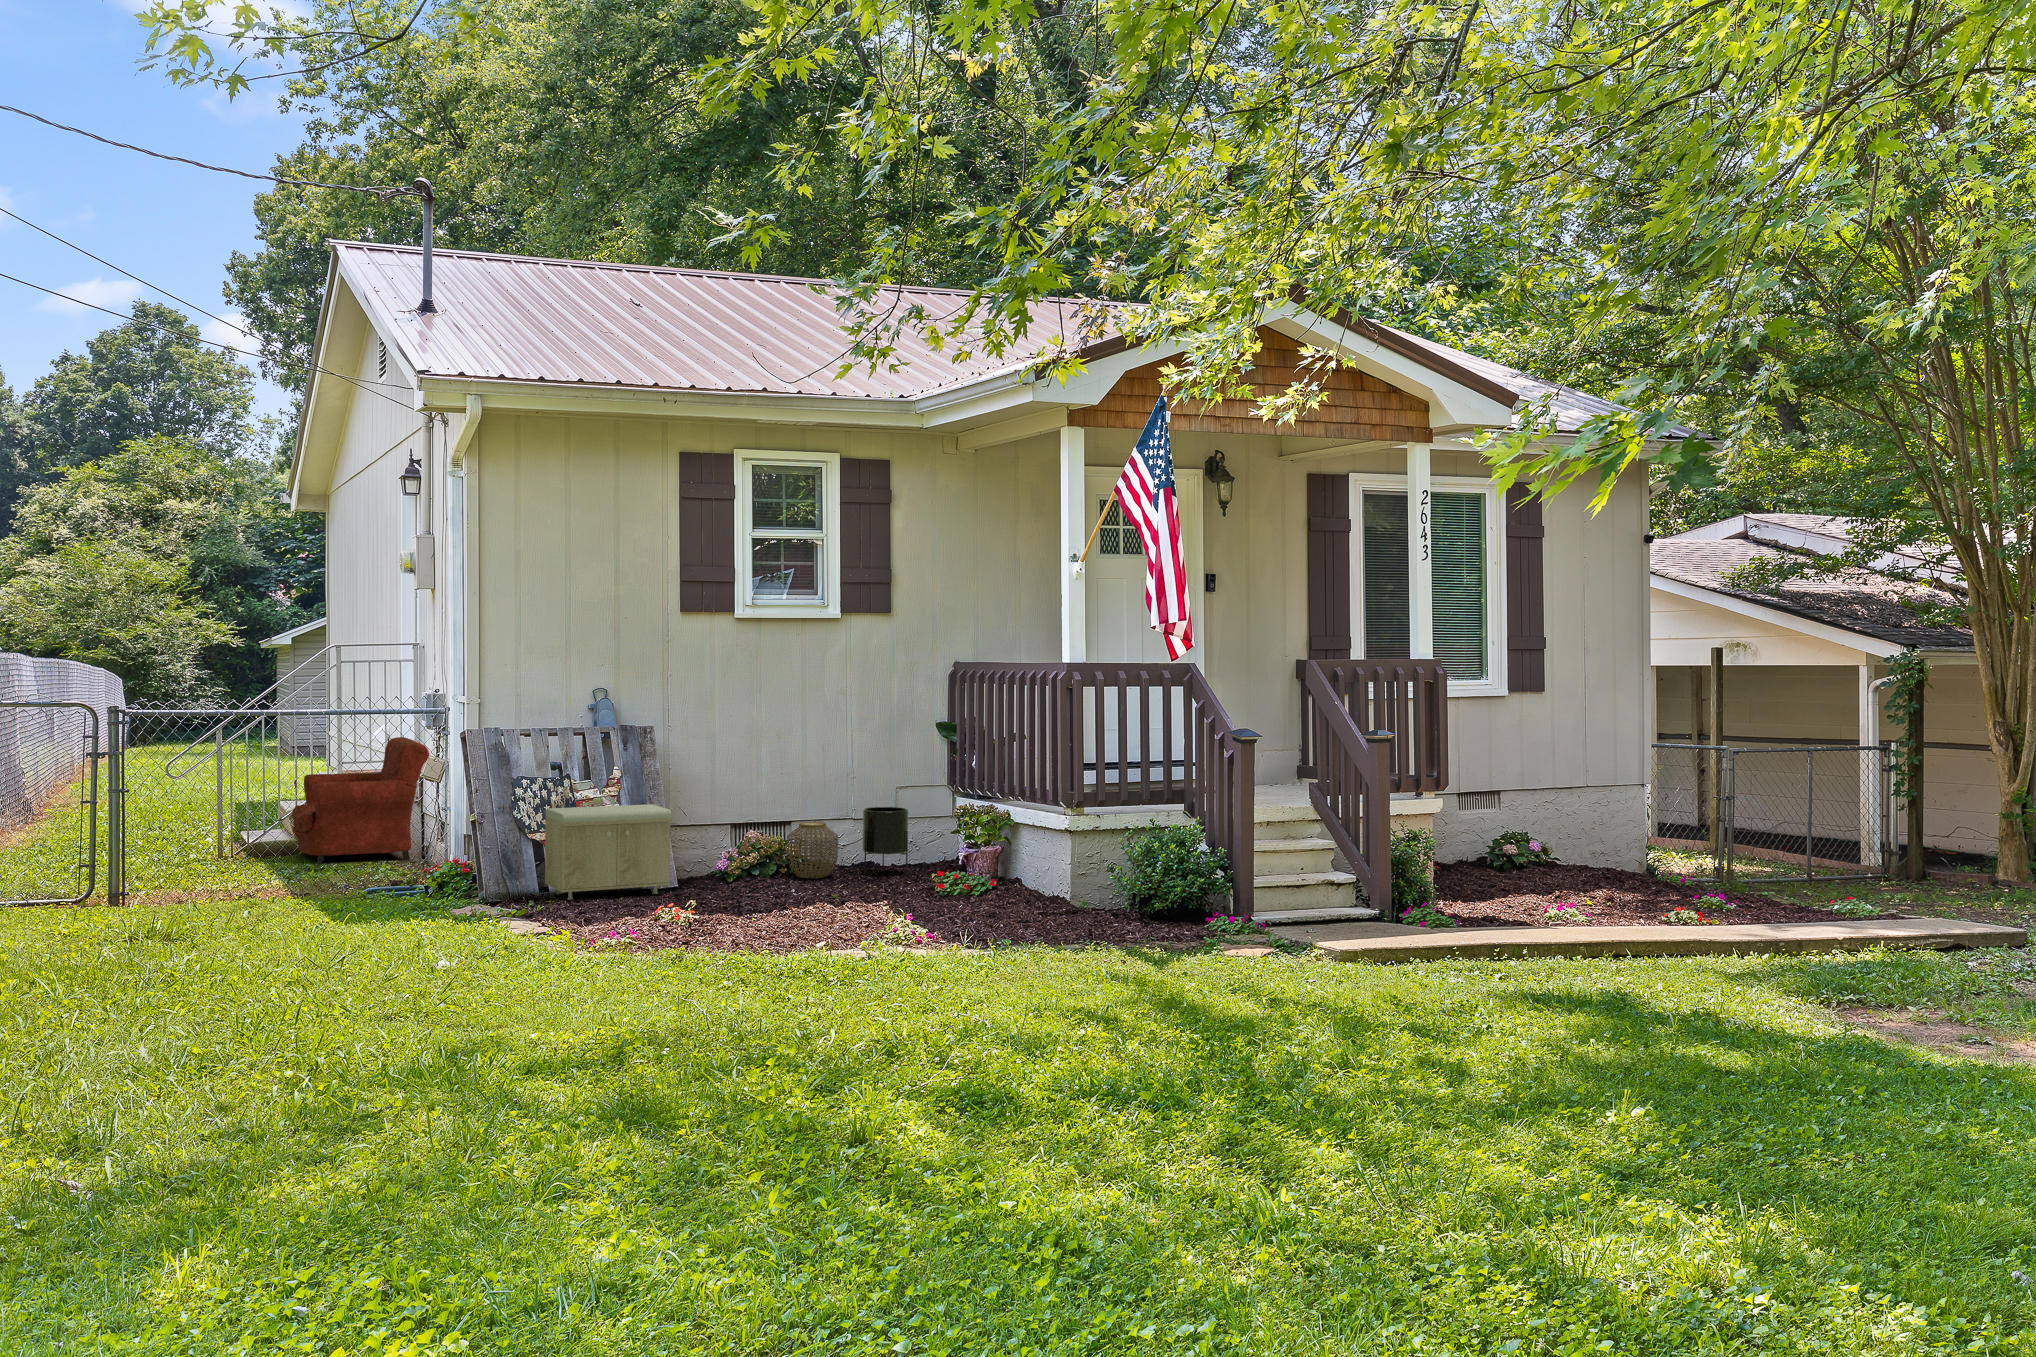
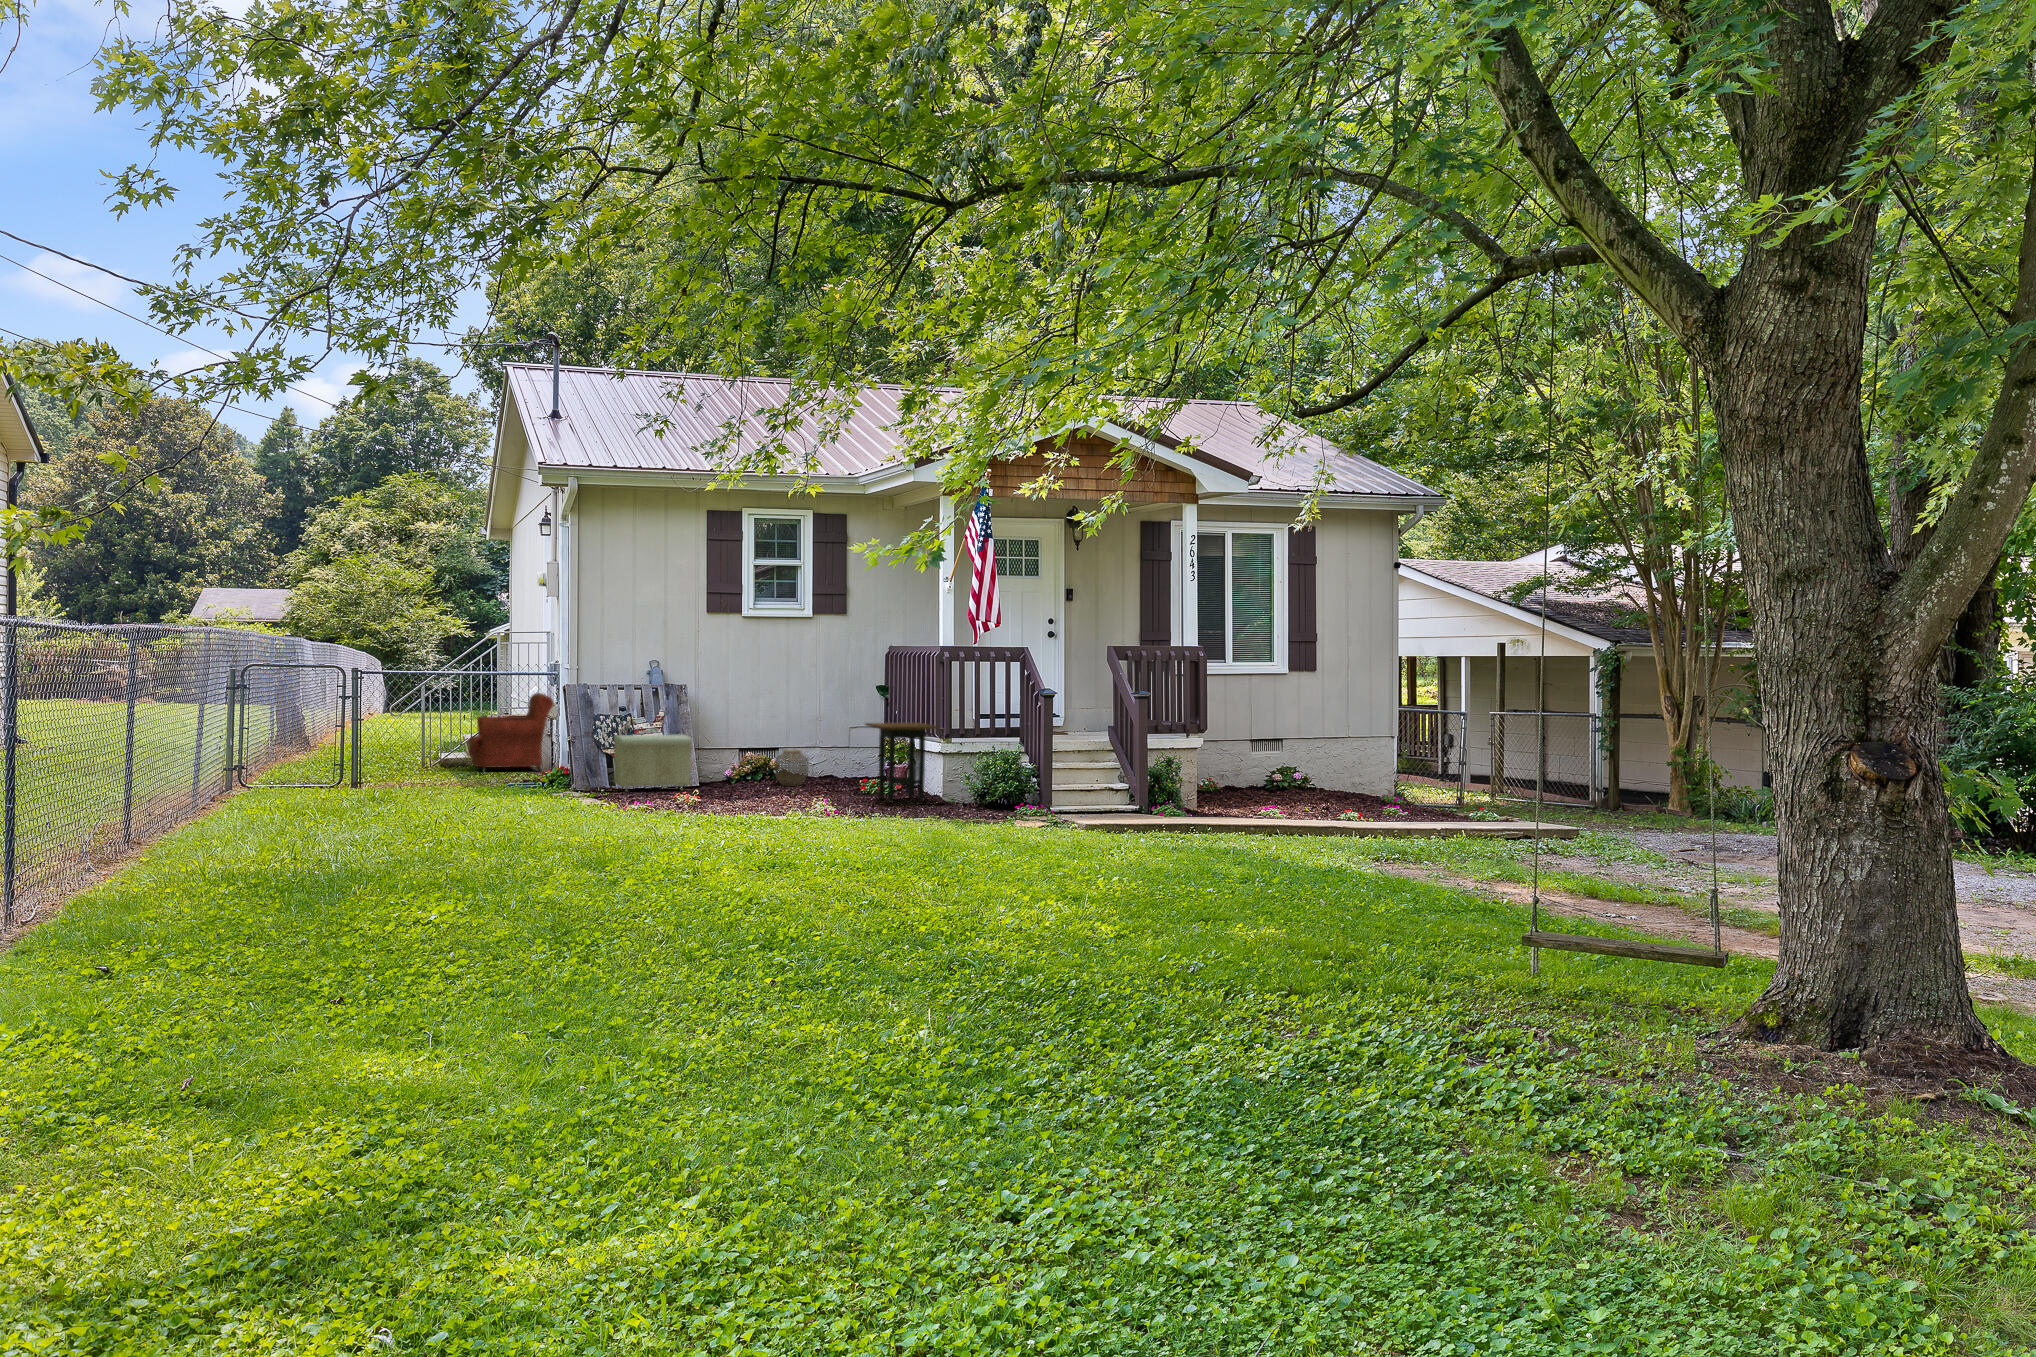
side table: none [950,781,1074,910] -> present [866,723,940,803]
planter: present [862,807,908,875] -> none [826,741,857,786]

